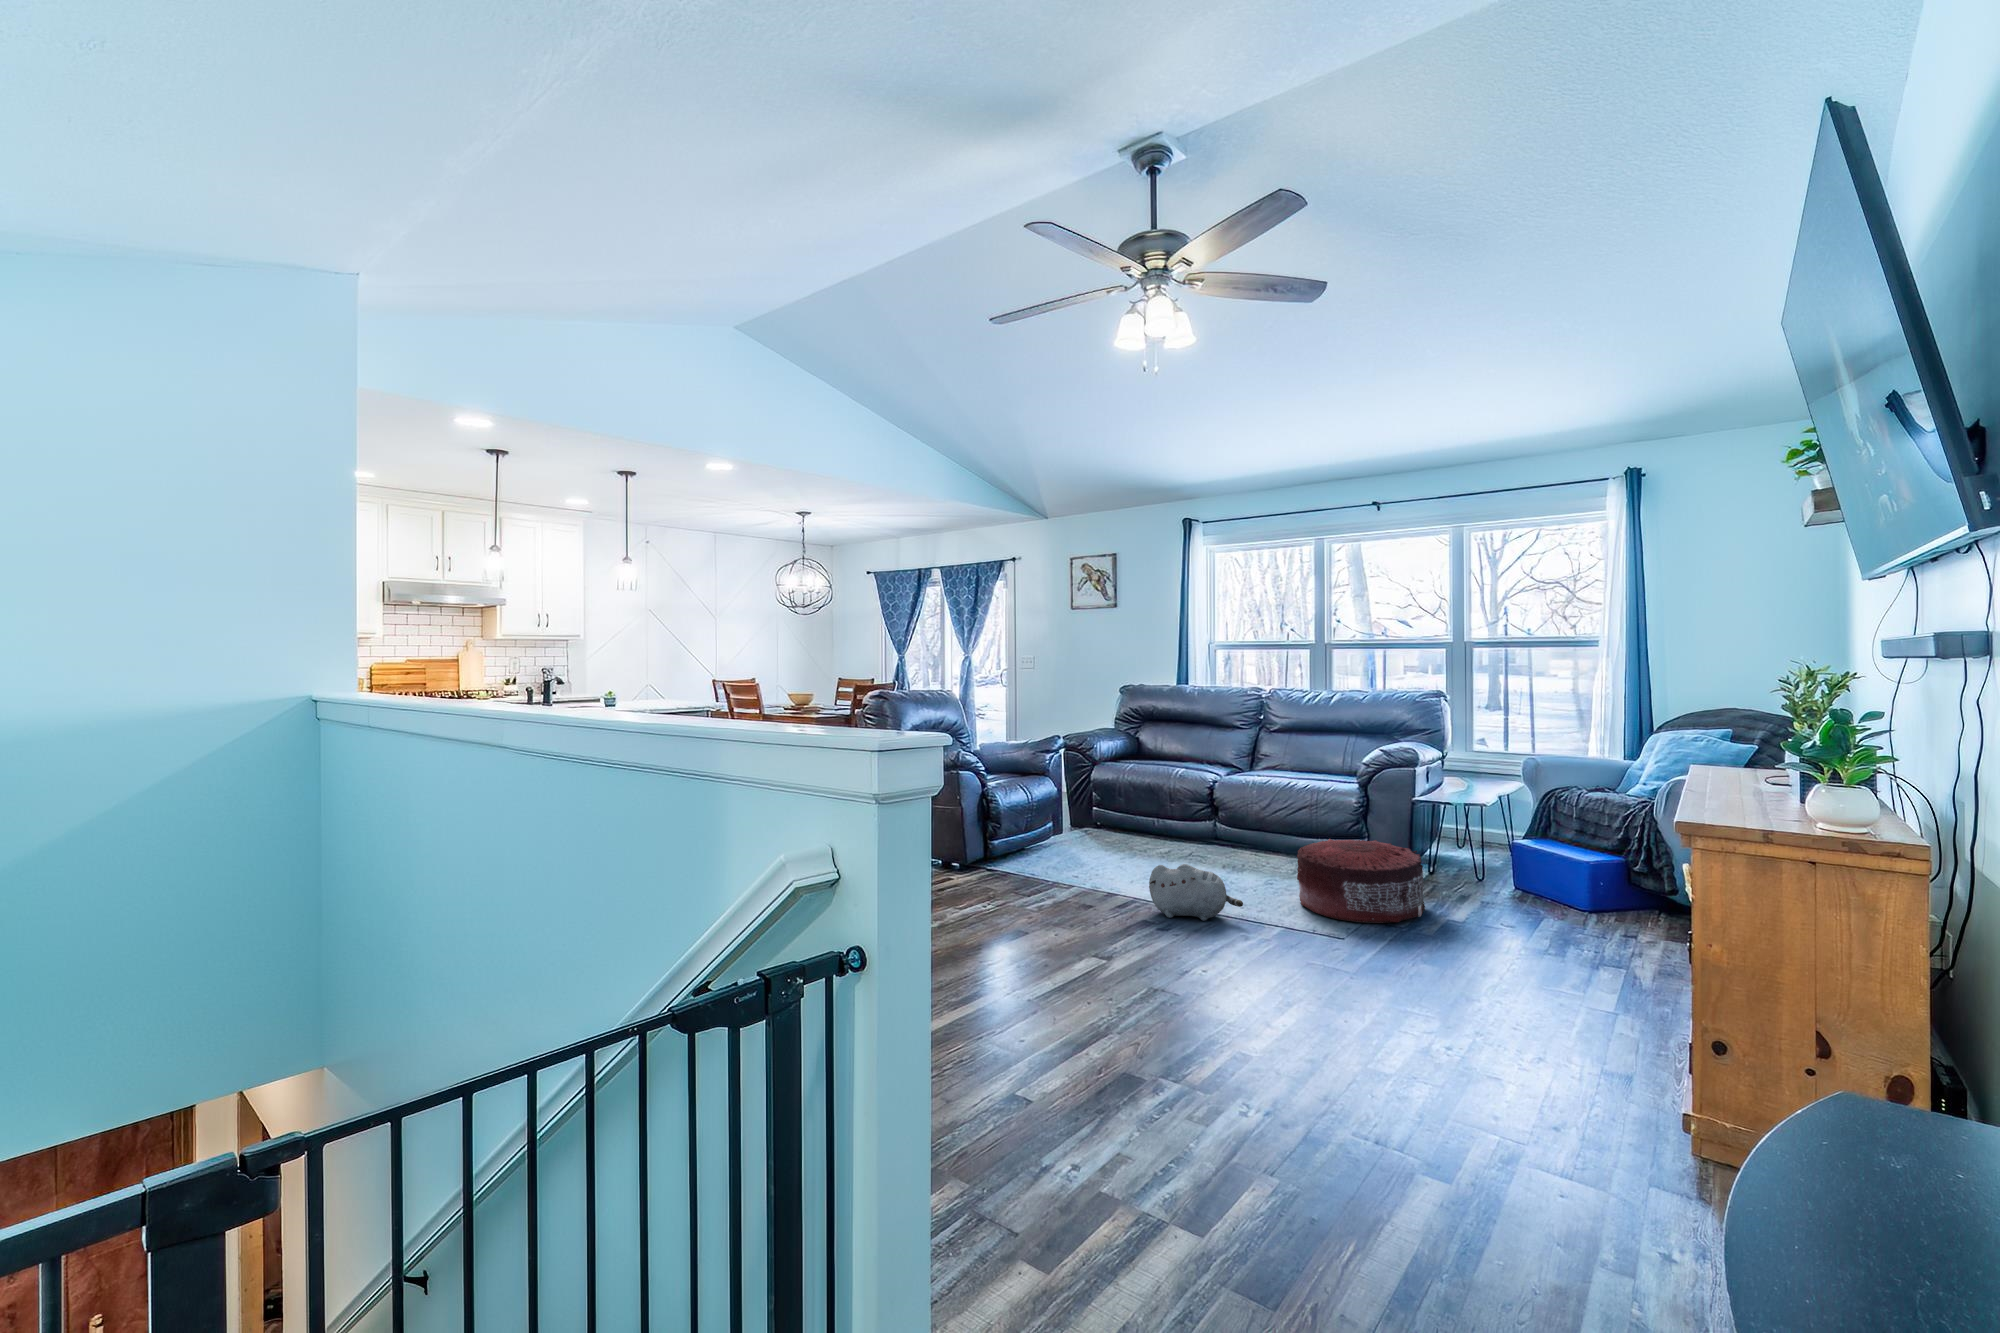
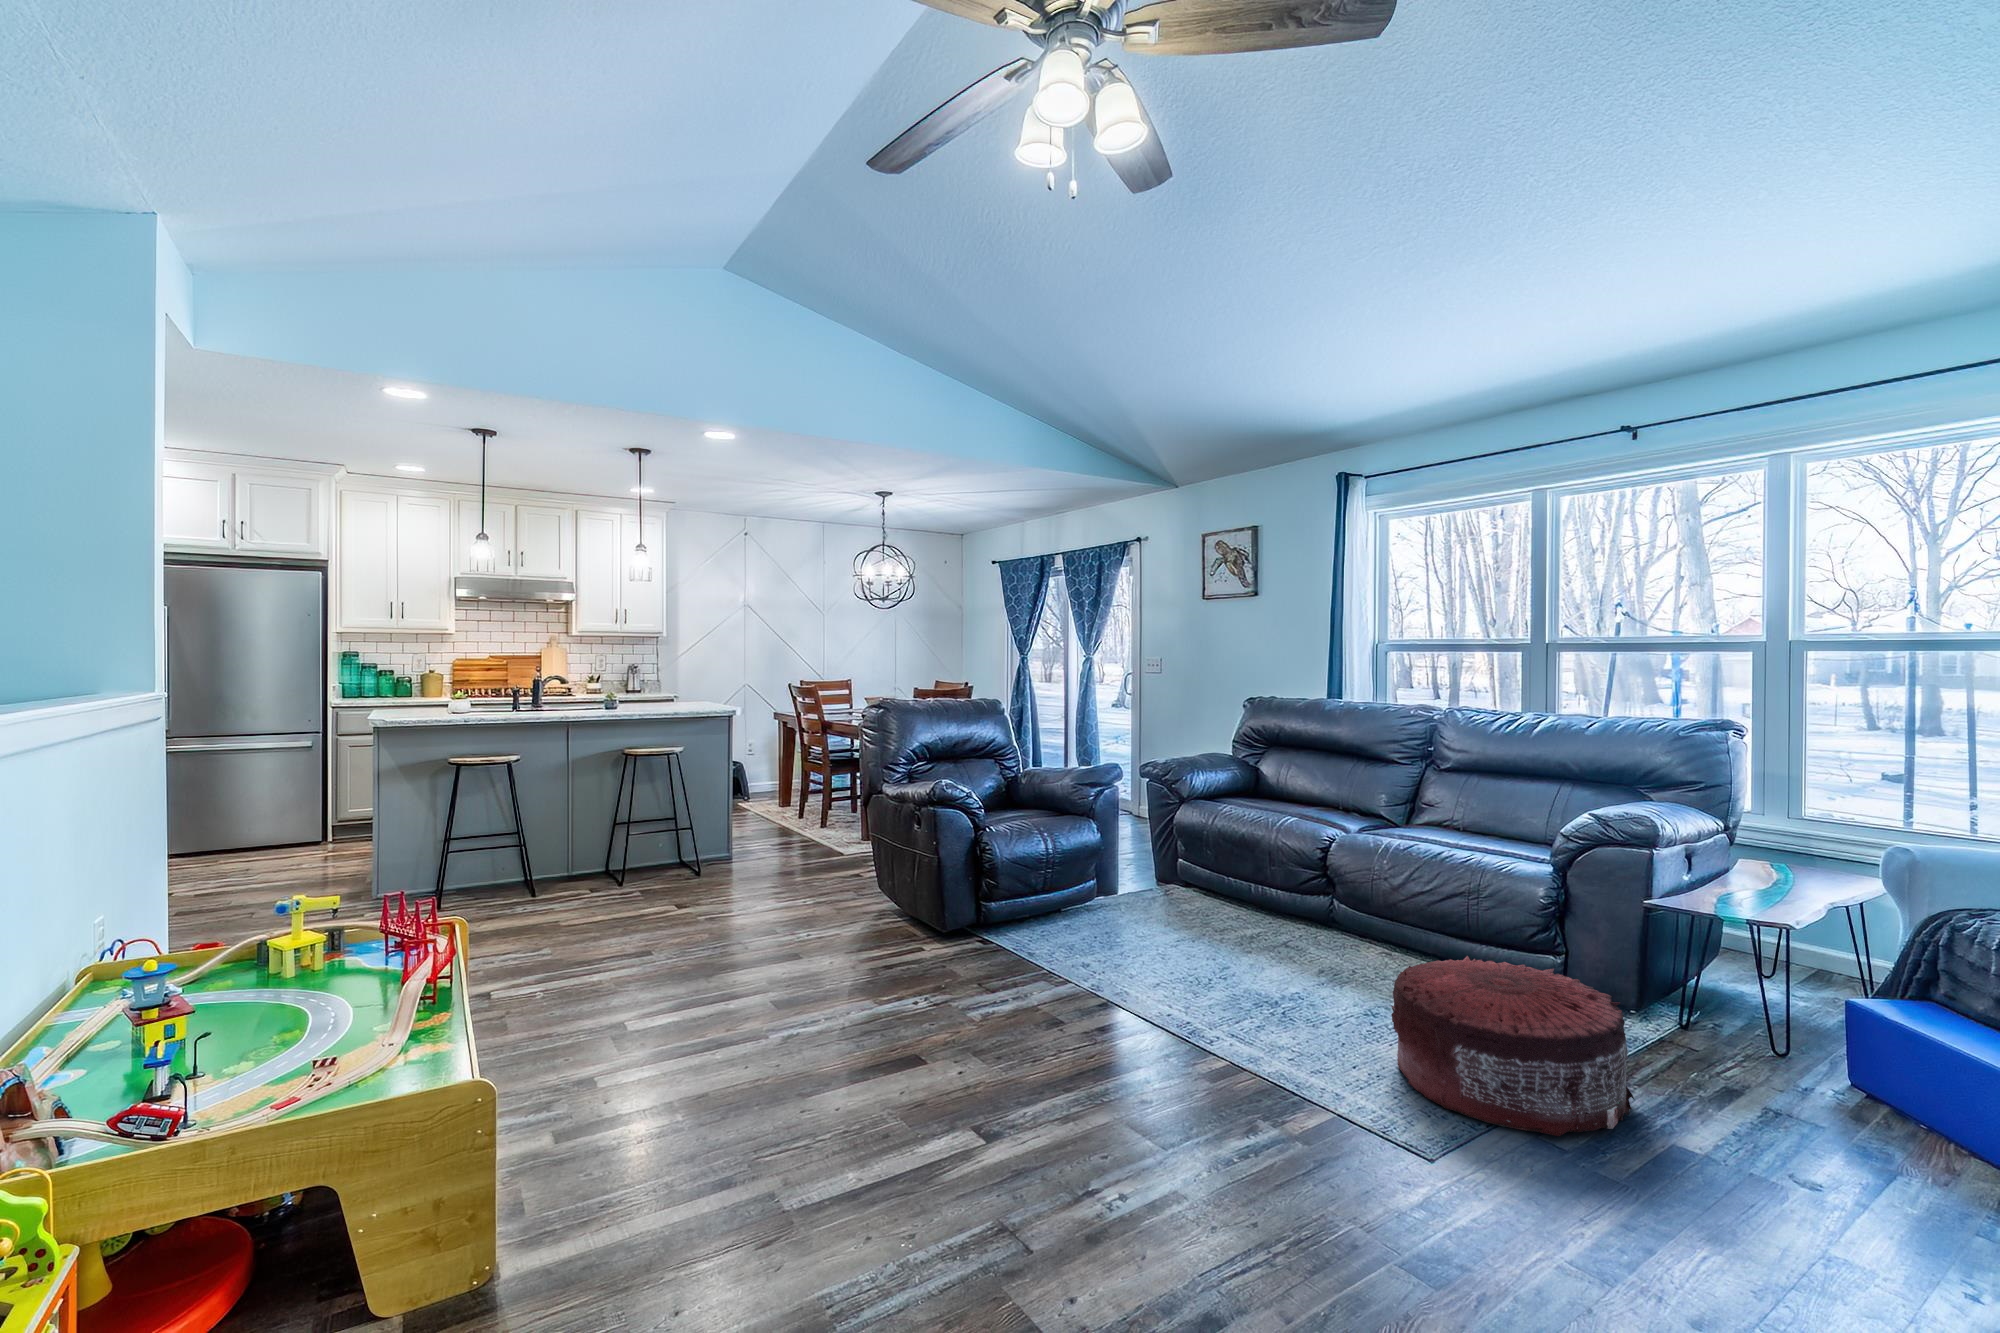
plush toy: present [1149,864,1243,921] -> none [1131,972,1271,1073]

